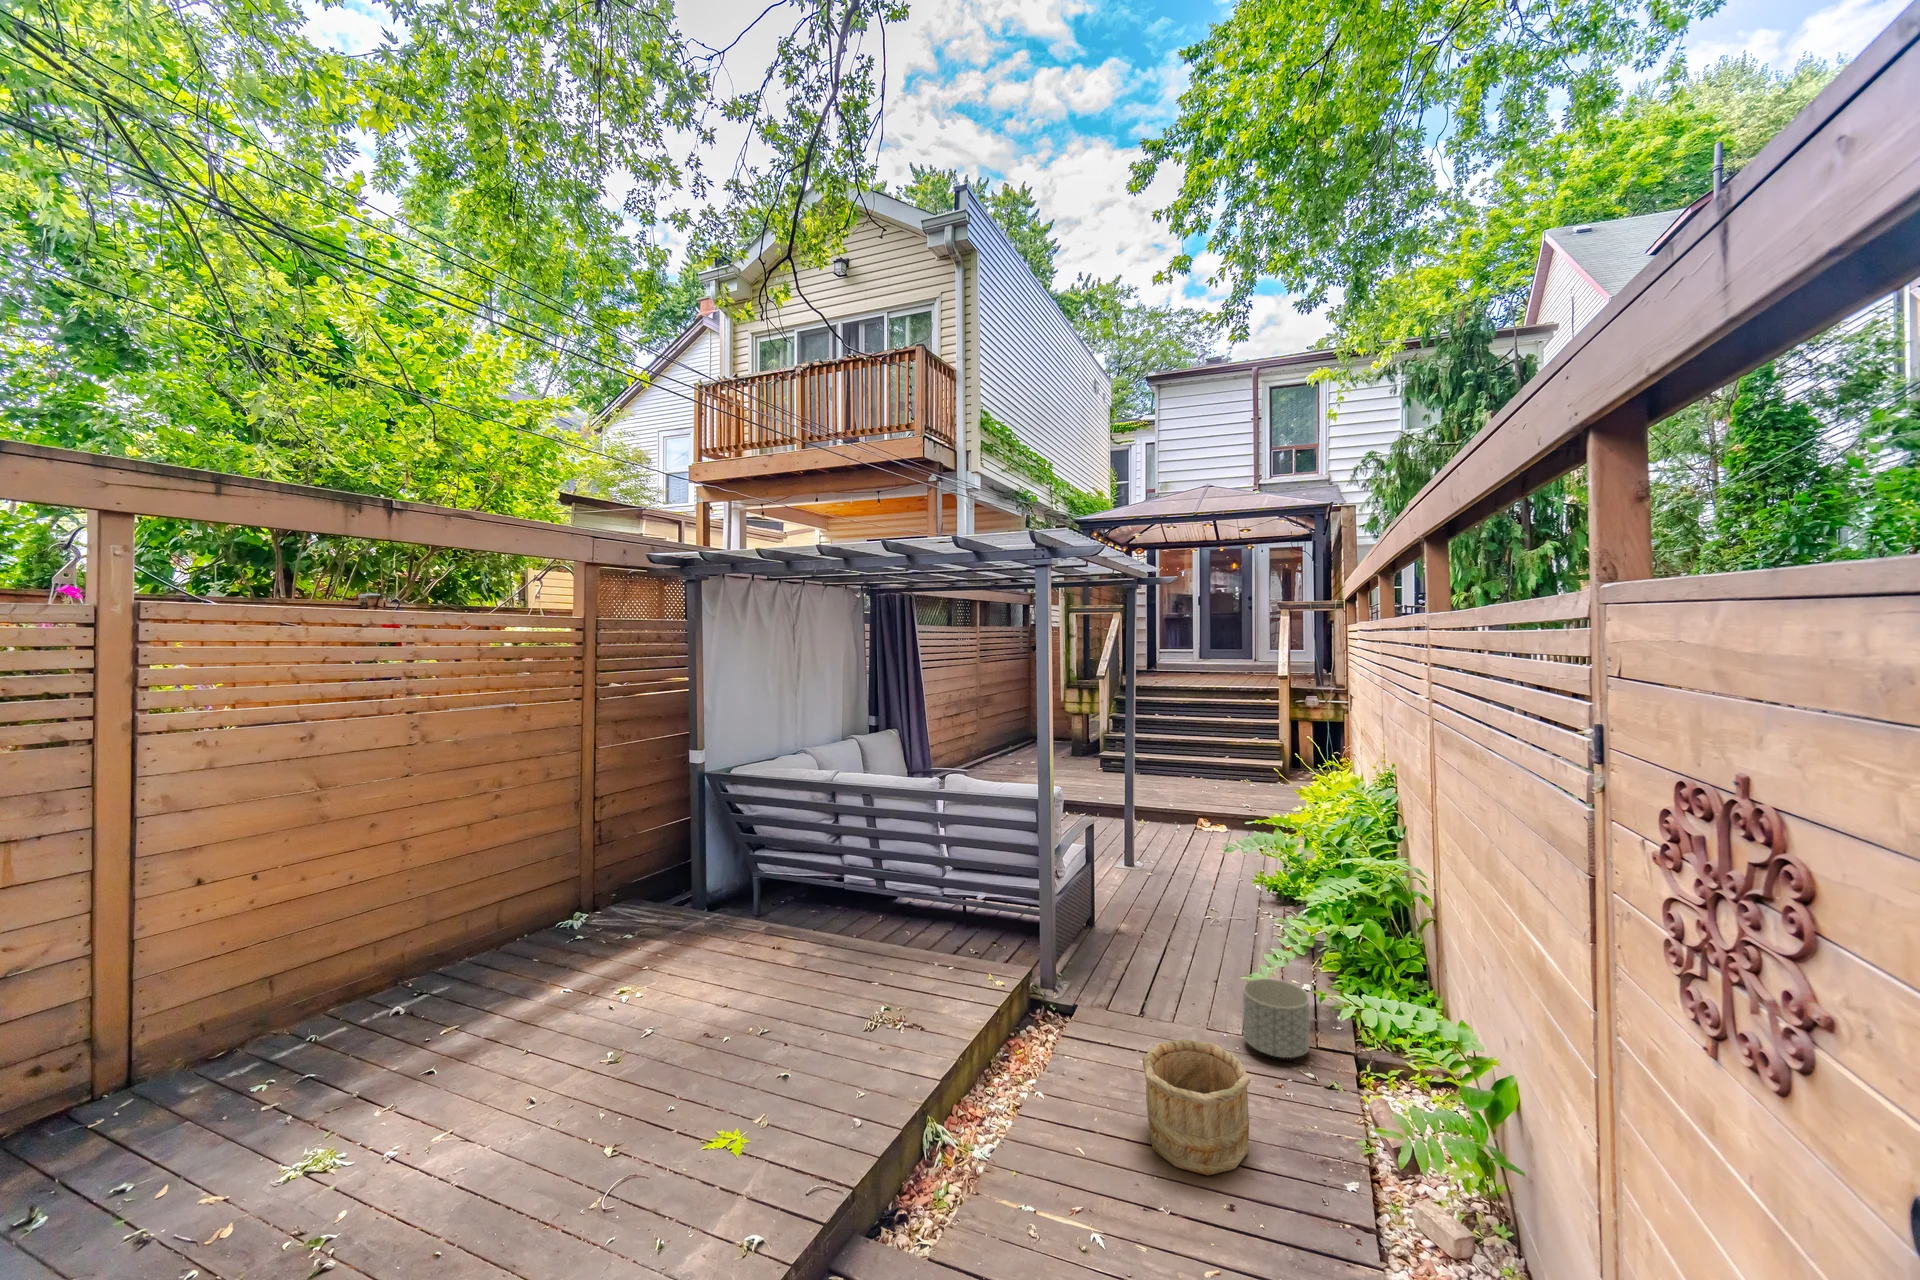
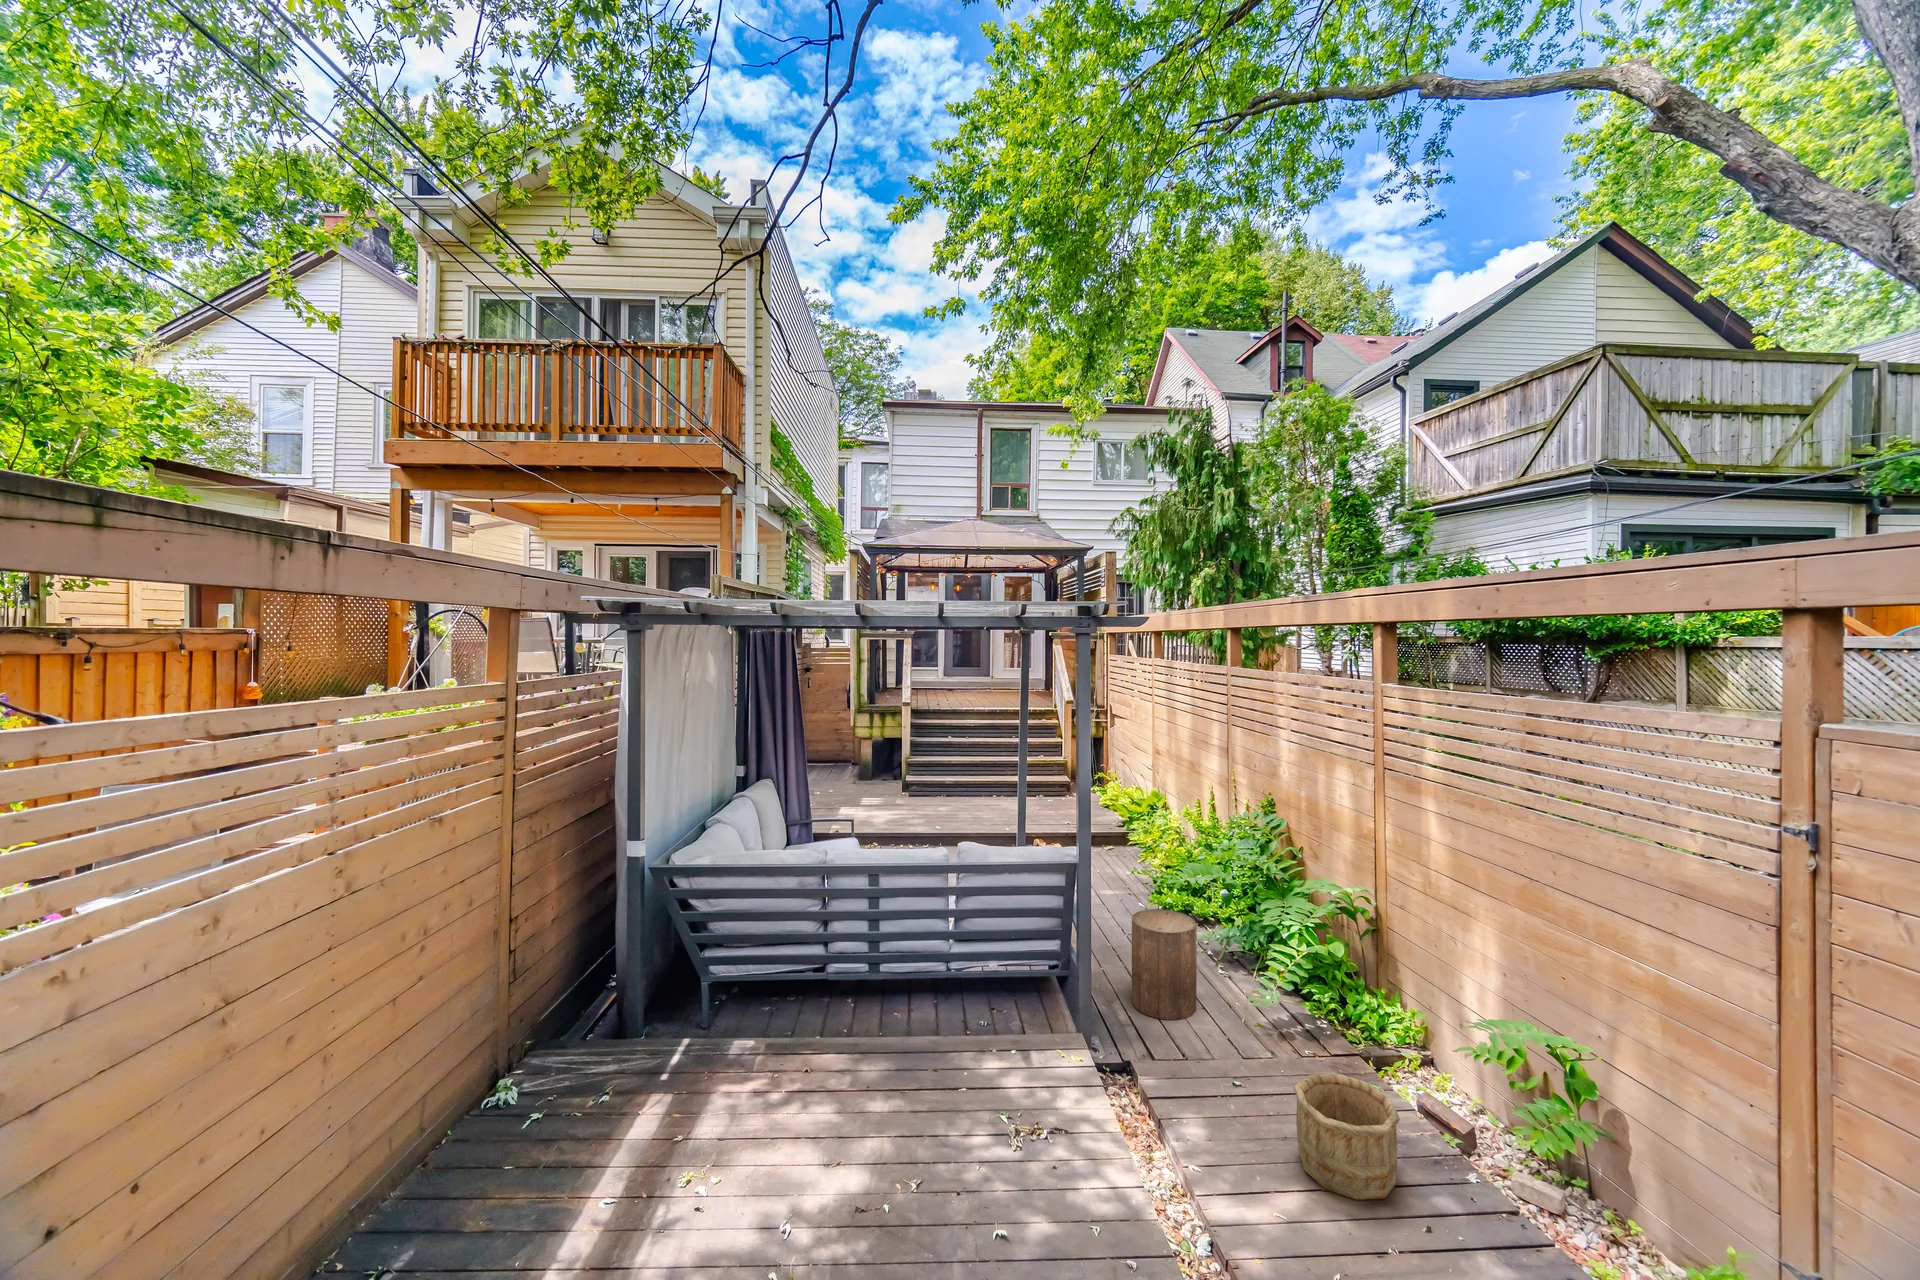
stool: none [1134,873,1204,988] -> present [1132,909,1197,1020]
planter: present [1243,978,1309,1058] -> none [1282,996,1342,1066]

